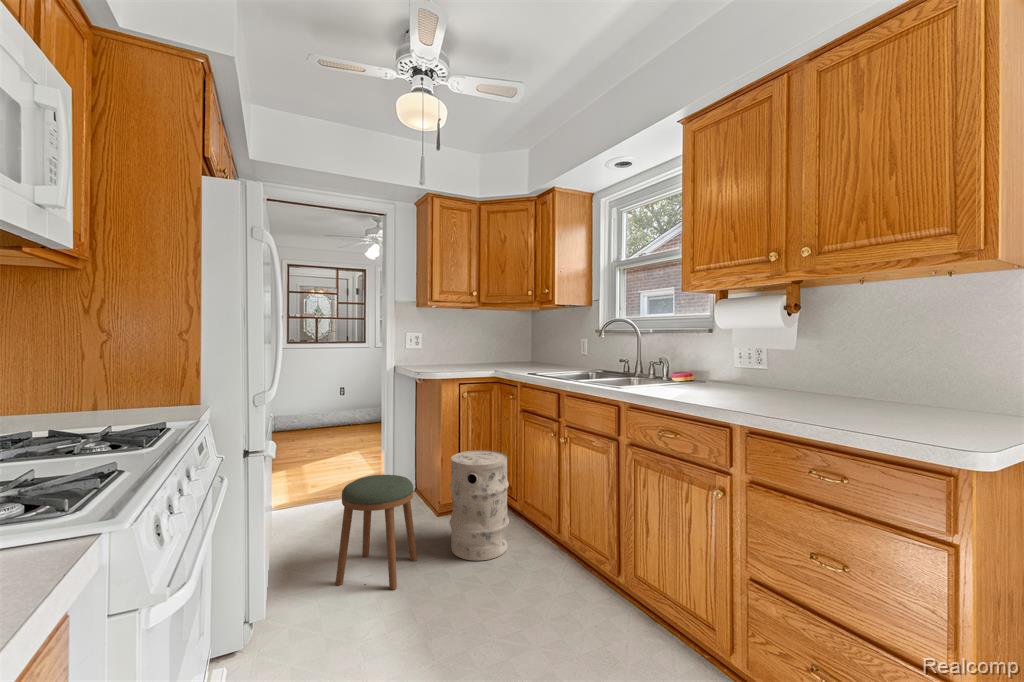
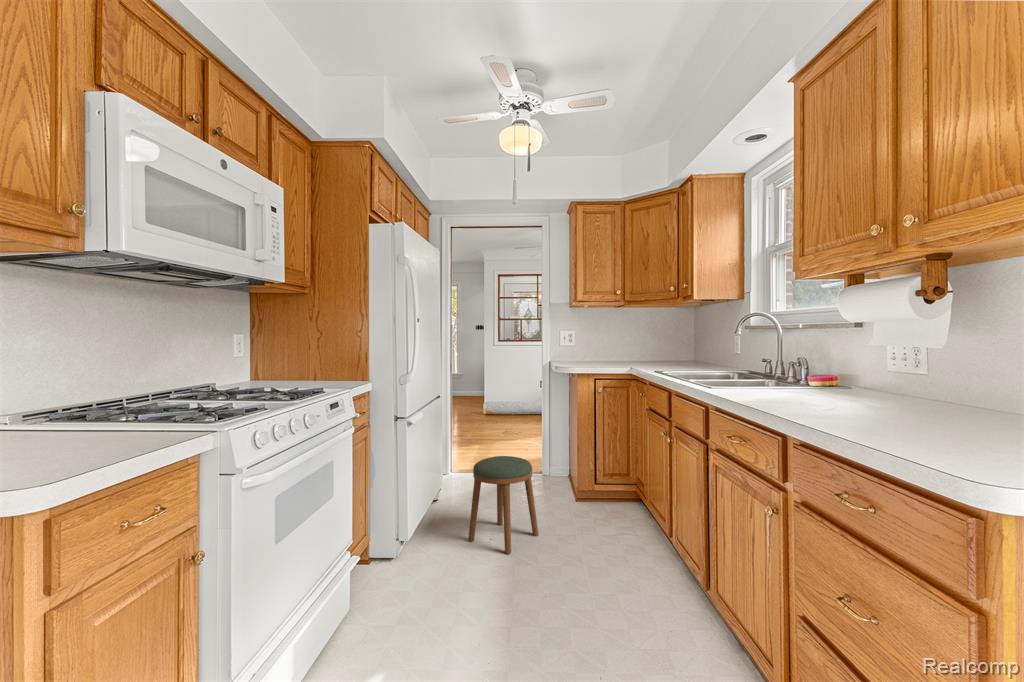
trash can: present [449,450,509,561] -> none [569,444,627,549]

